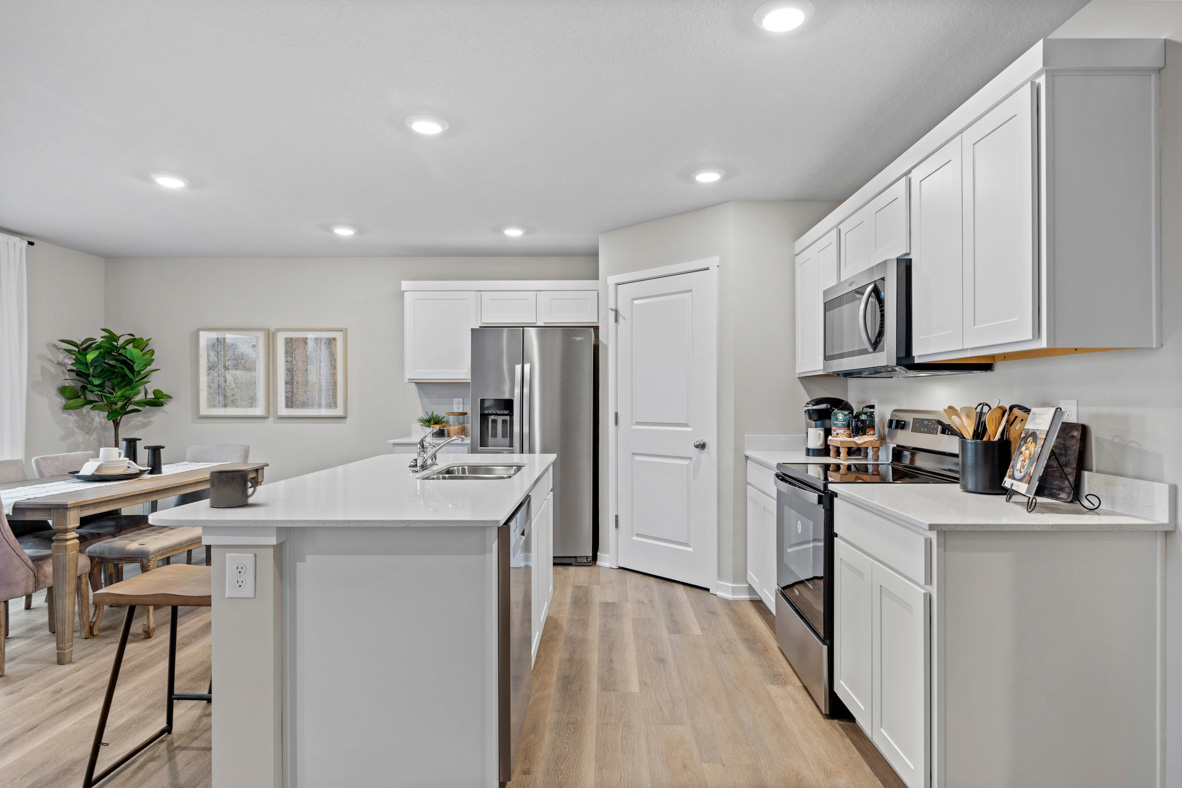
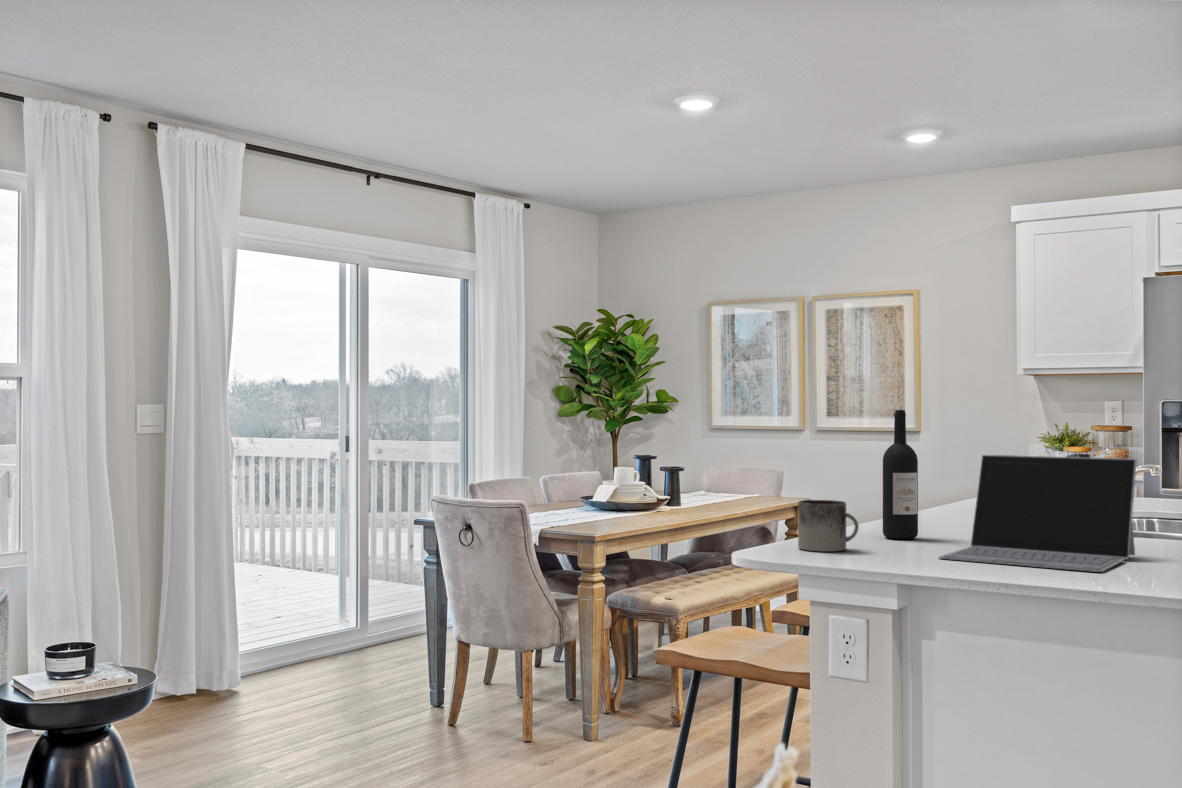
wine bottle: none [284,404,310,492] -> present [883,410,918,539]
laptop: none [314,433,442,505] -> present [939,455,1137,572]

